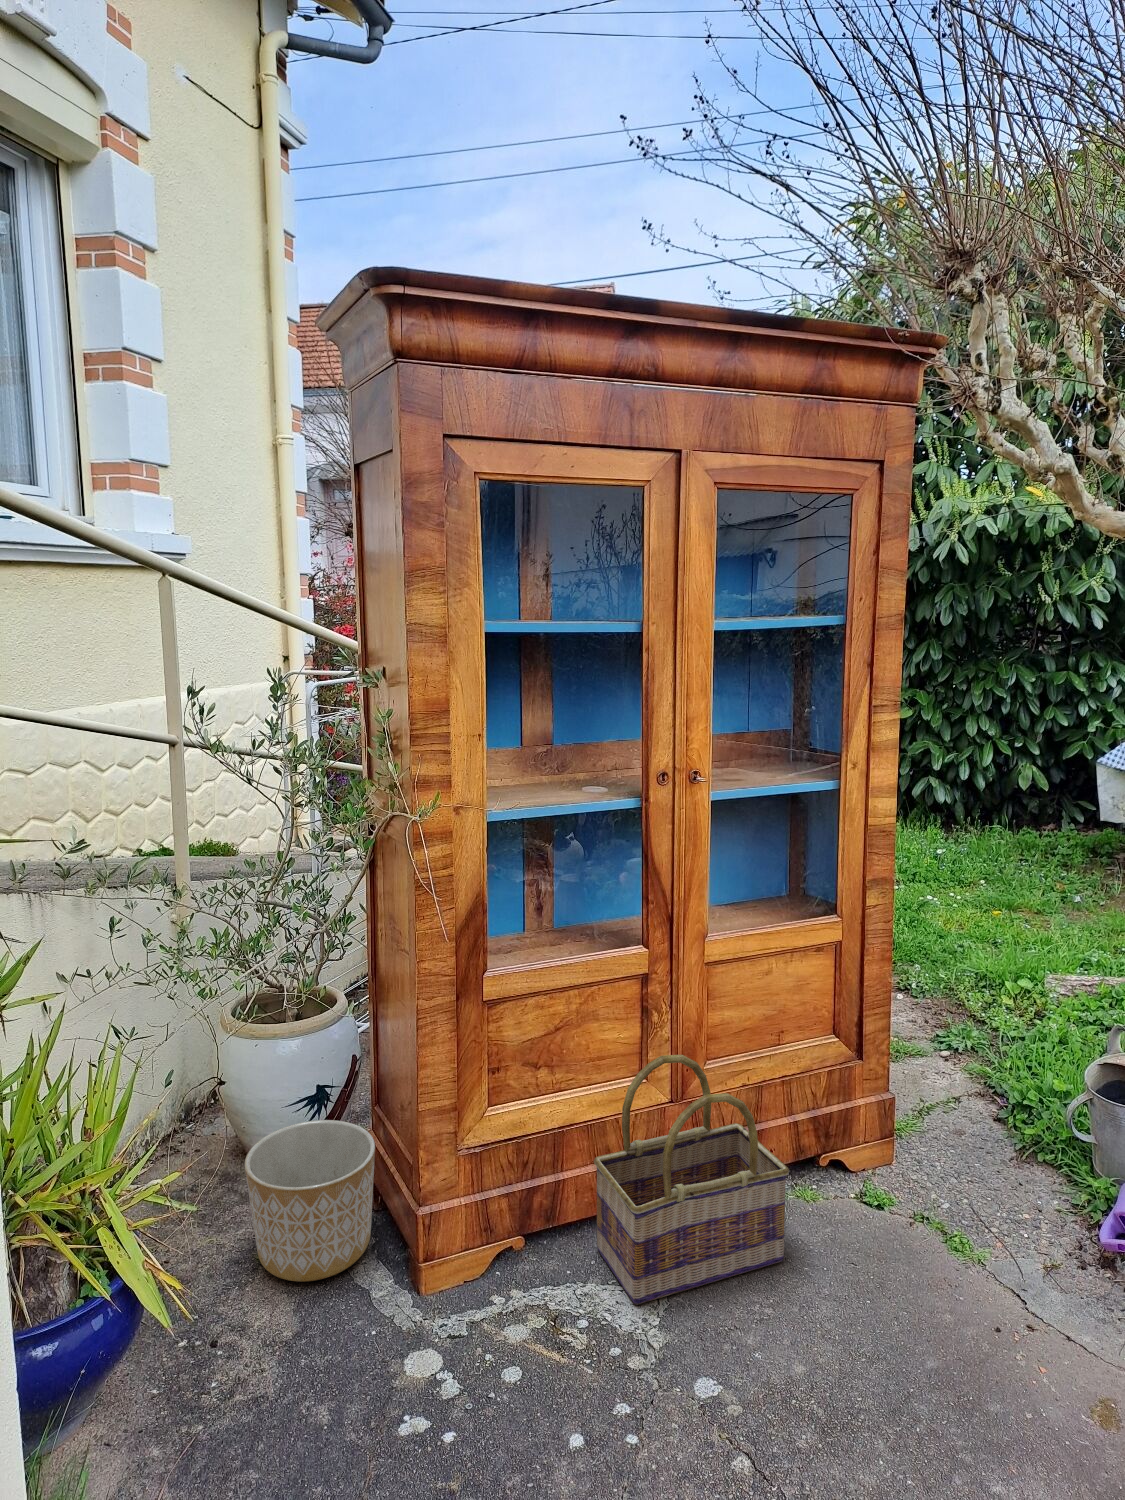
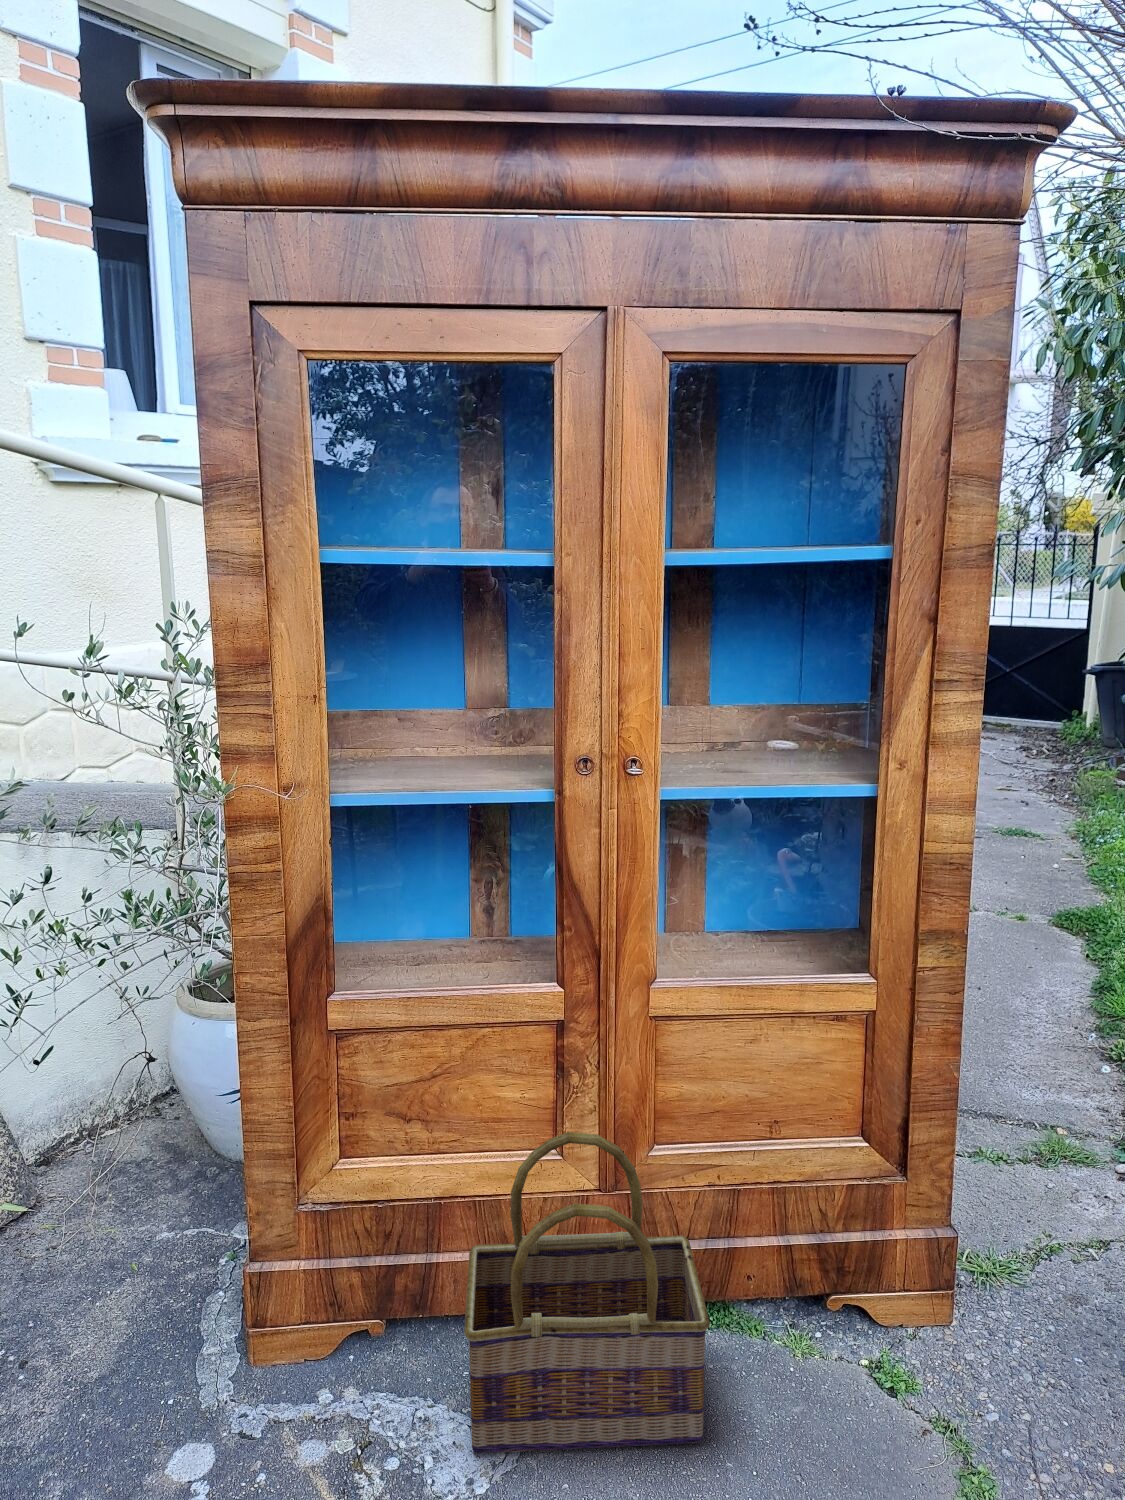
planter: present [245,1120,375,1282] -> none [94,1129,249,1316]

